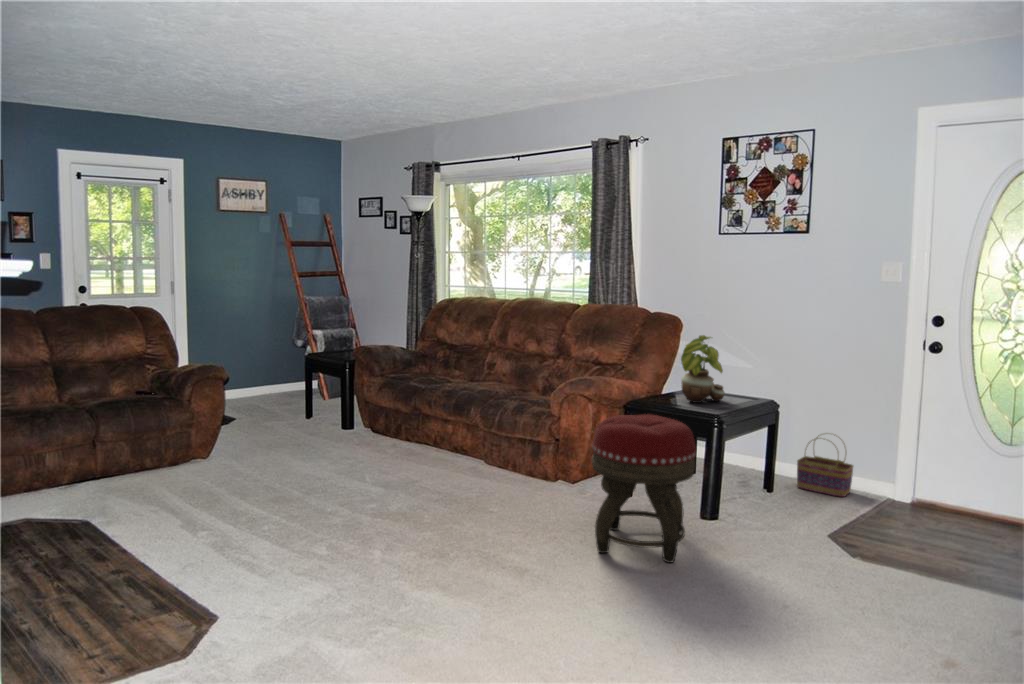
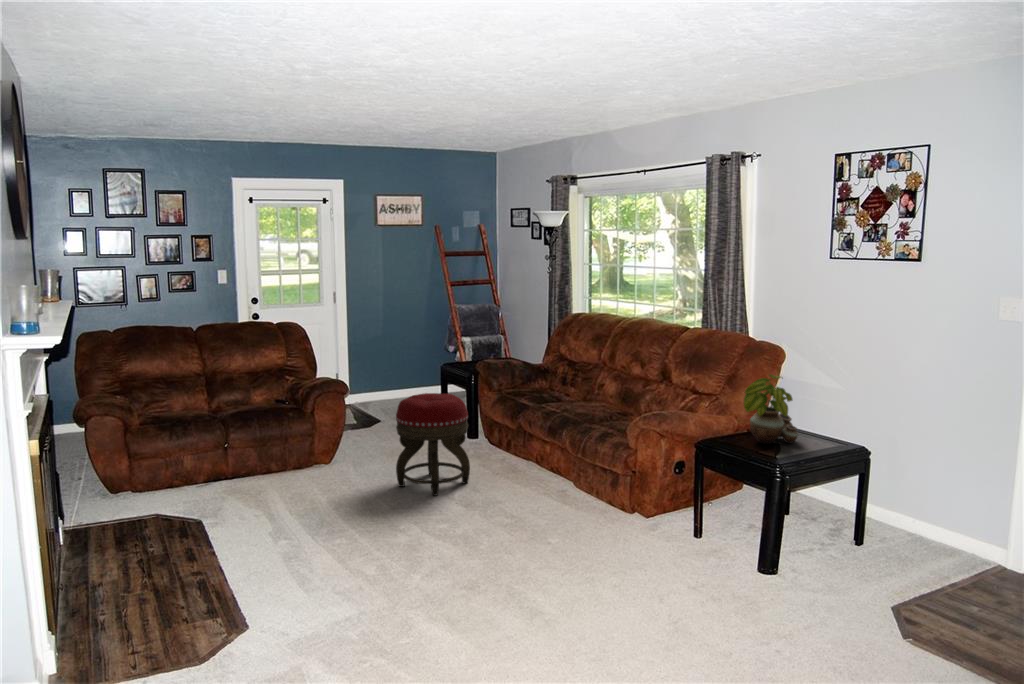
footstool: present [592,414,696,563] -> present [396,393,470,496]
basket: present [797,435,853,497] -> none [895,484,961,557]

